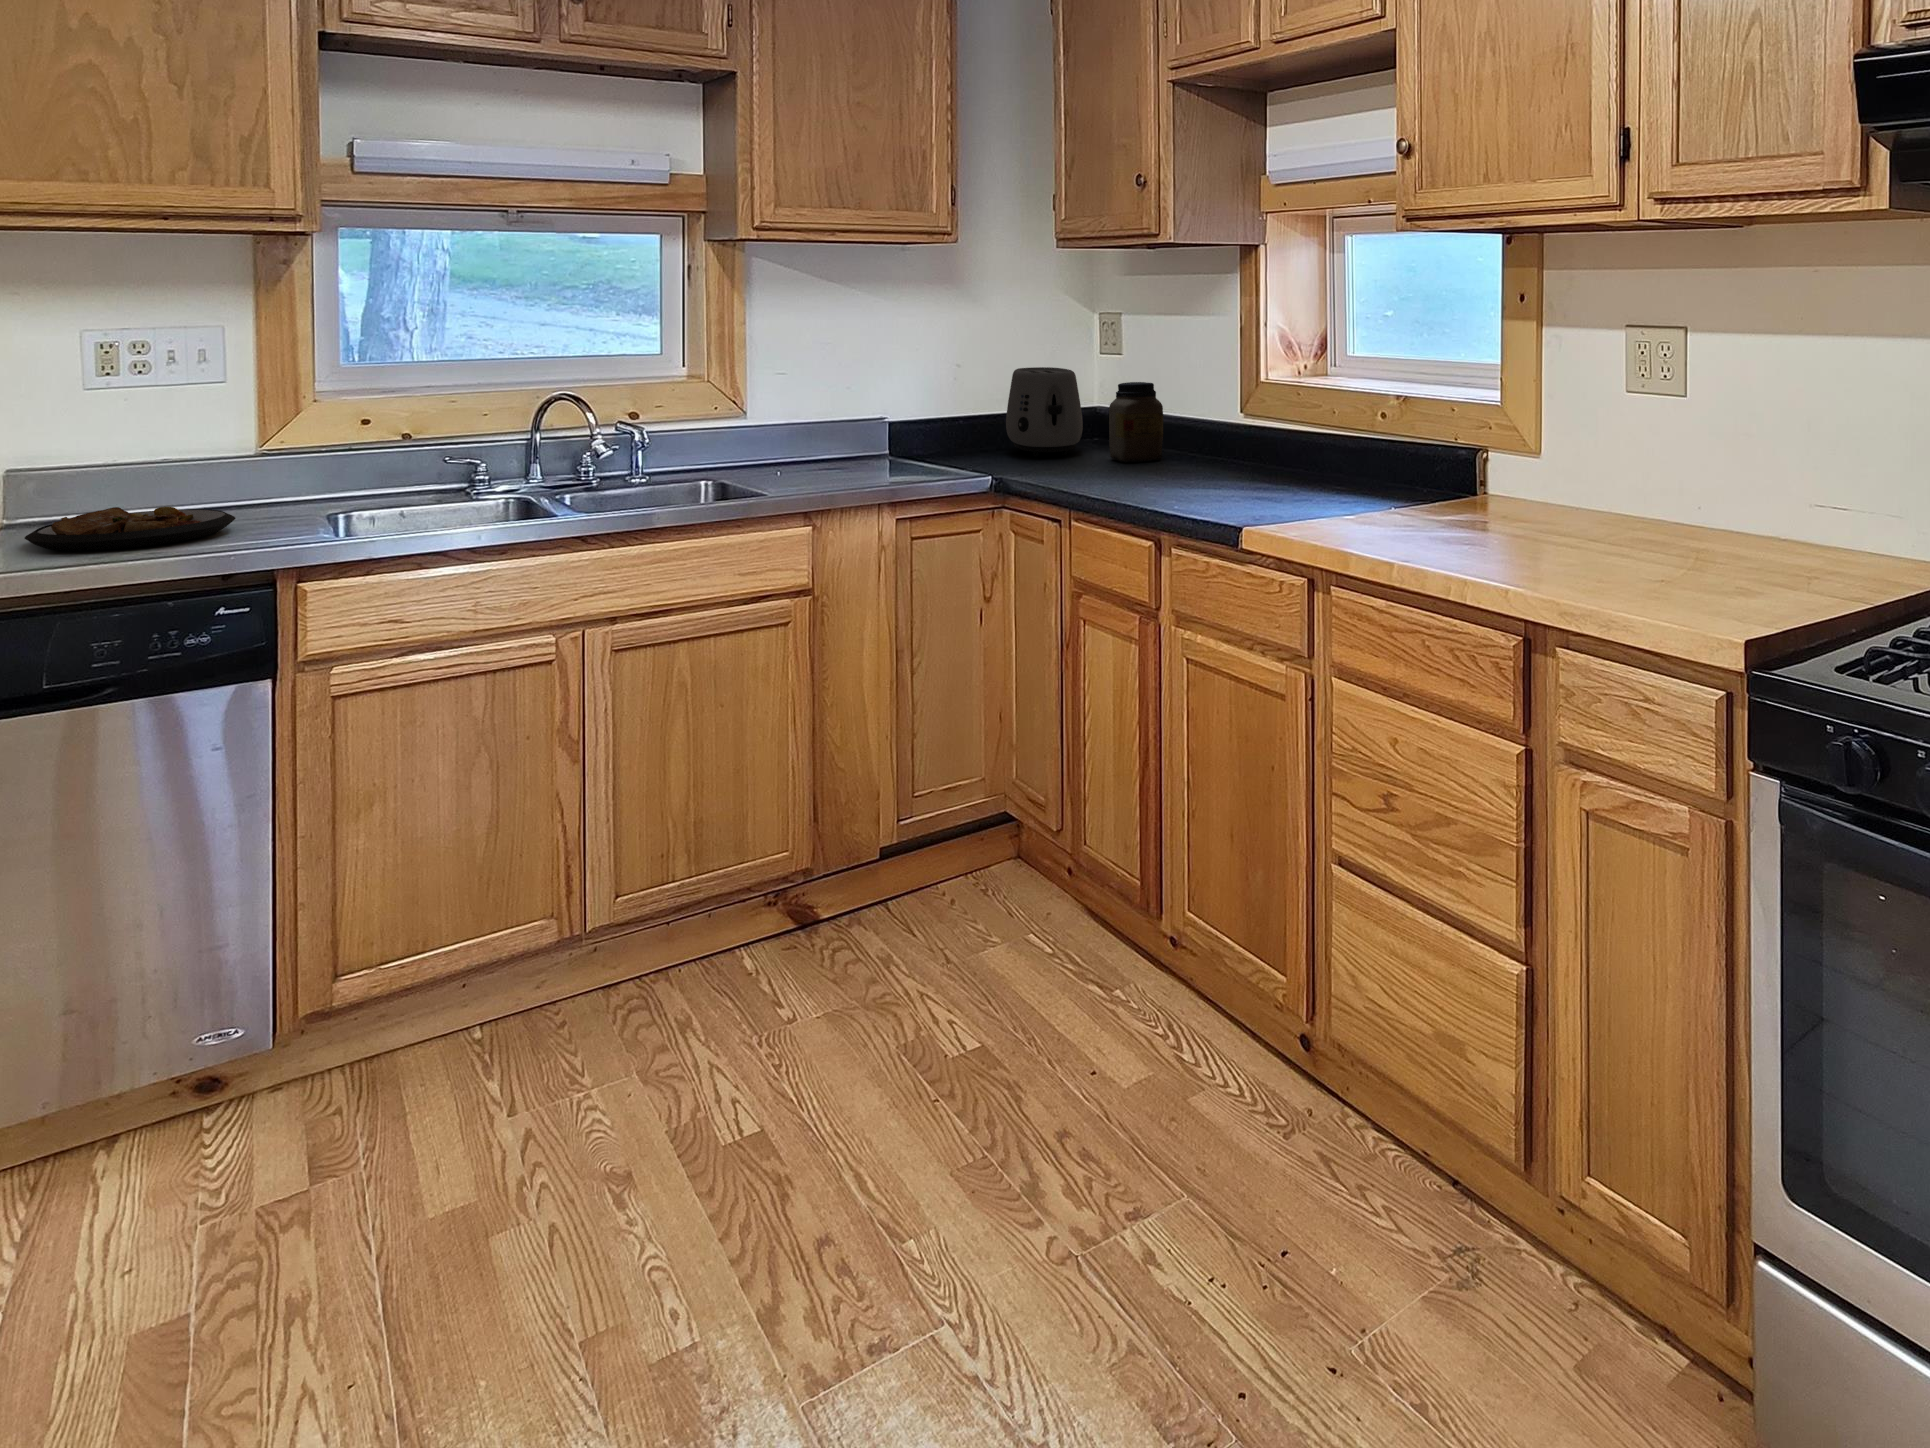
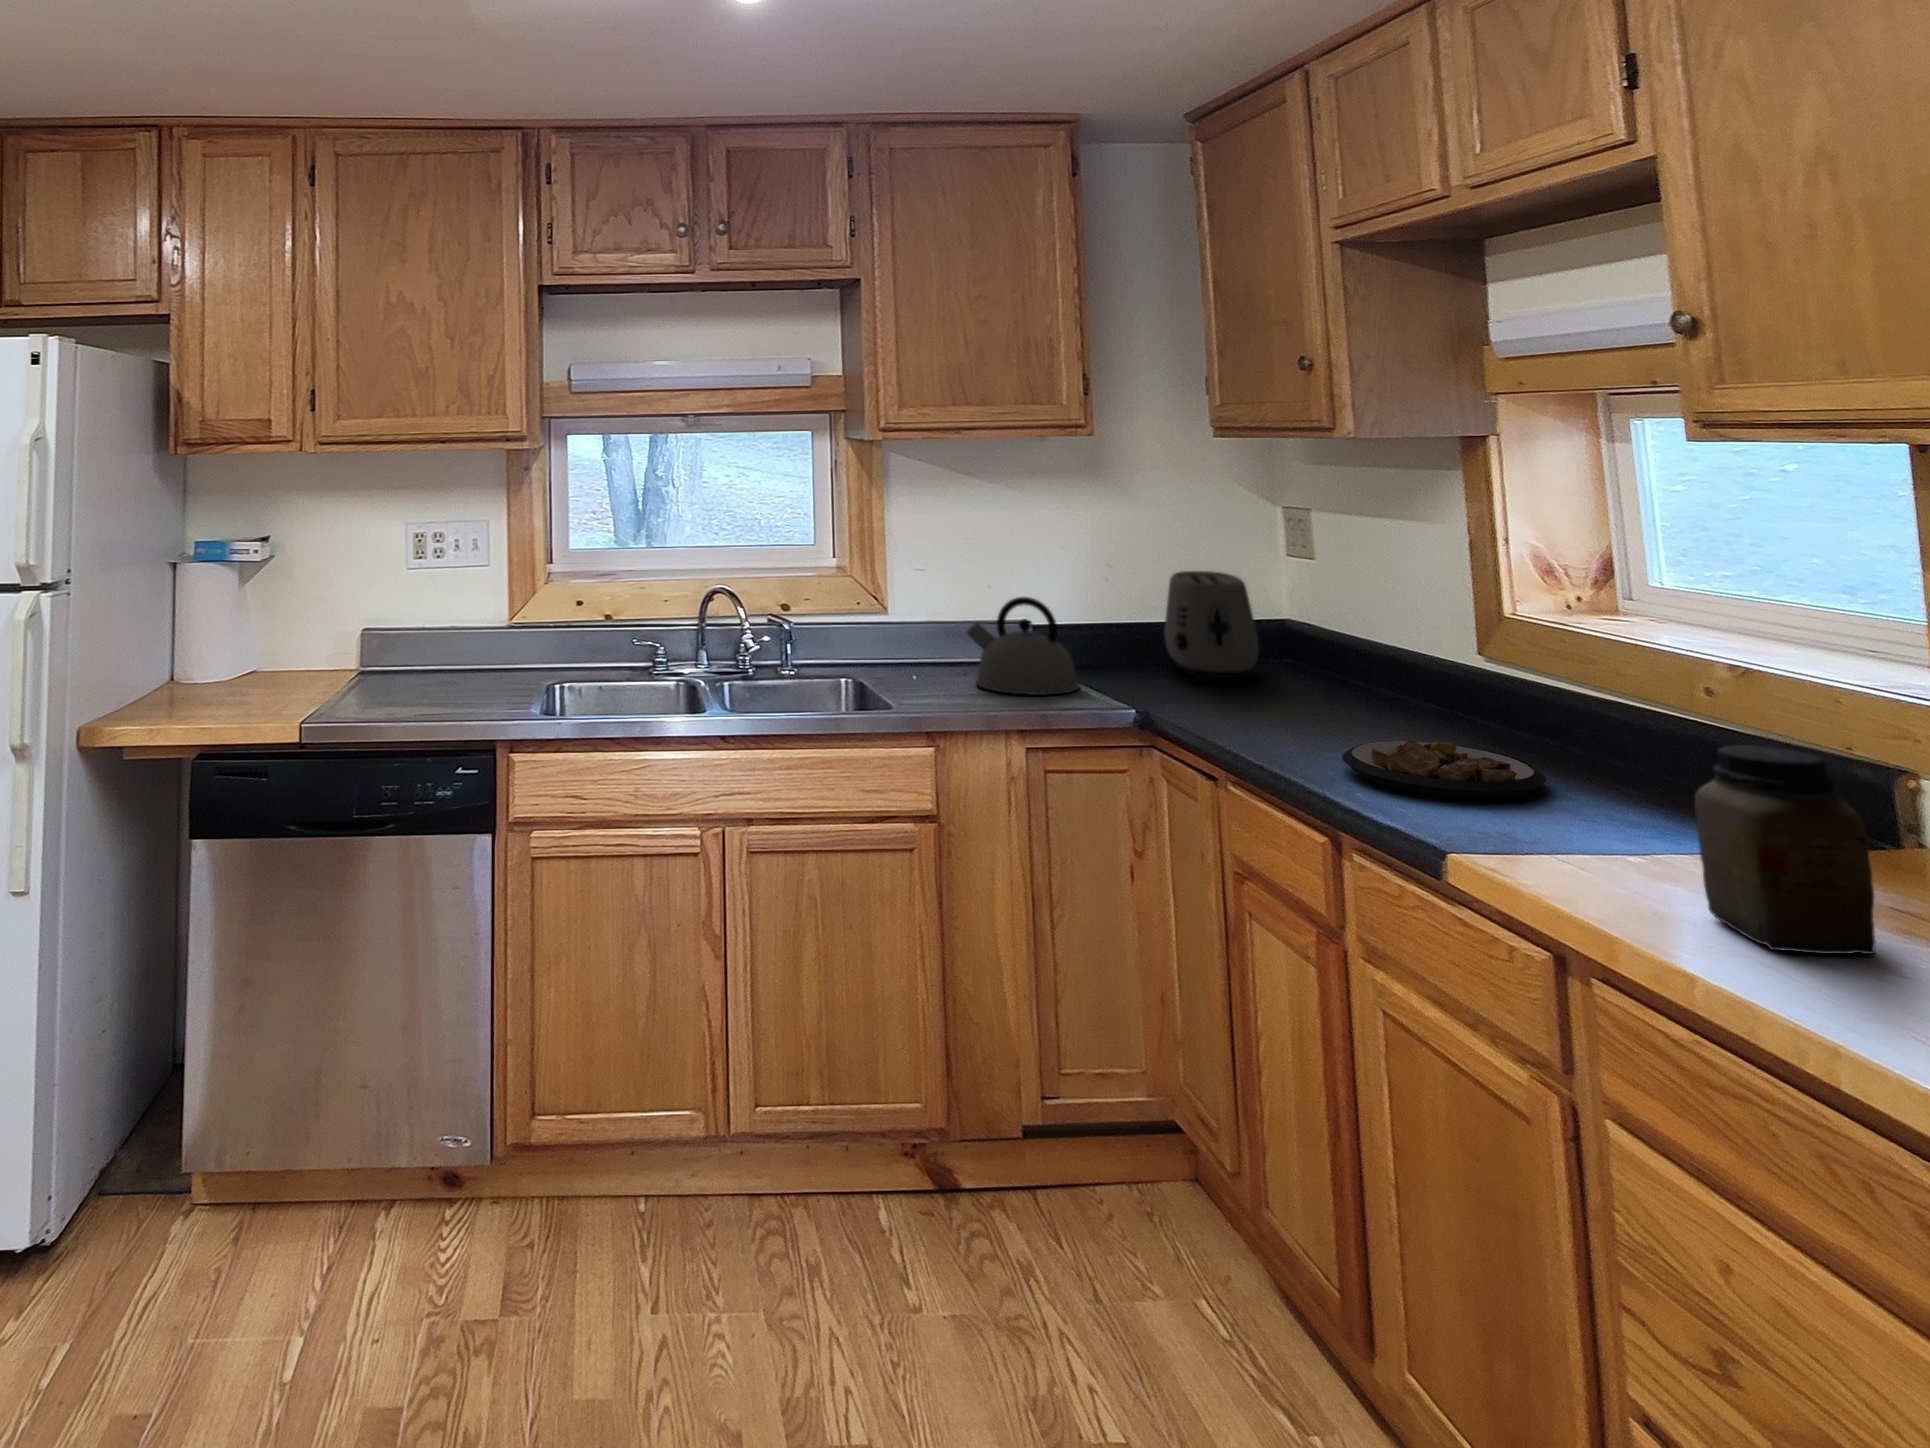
jar: present [1109,382,1163,462] -> present [1695,745,1876,954]
kettle: none [831,391,937,478] -> present [967,597,1079,695]
plate: present [25,507,236,551] -> present [1342,740,1546,799]

